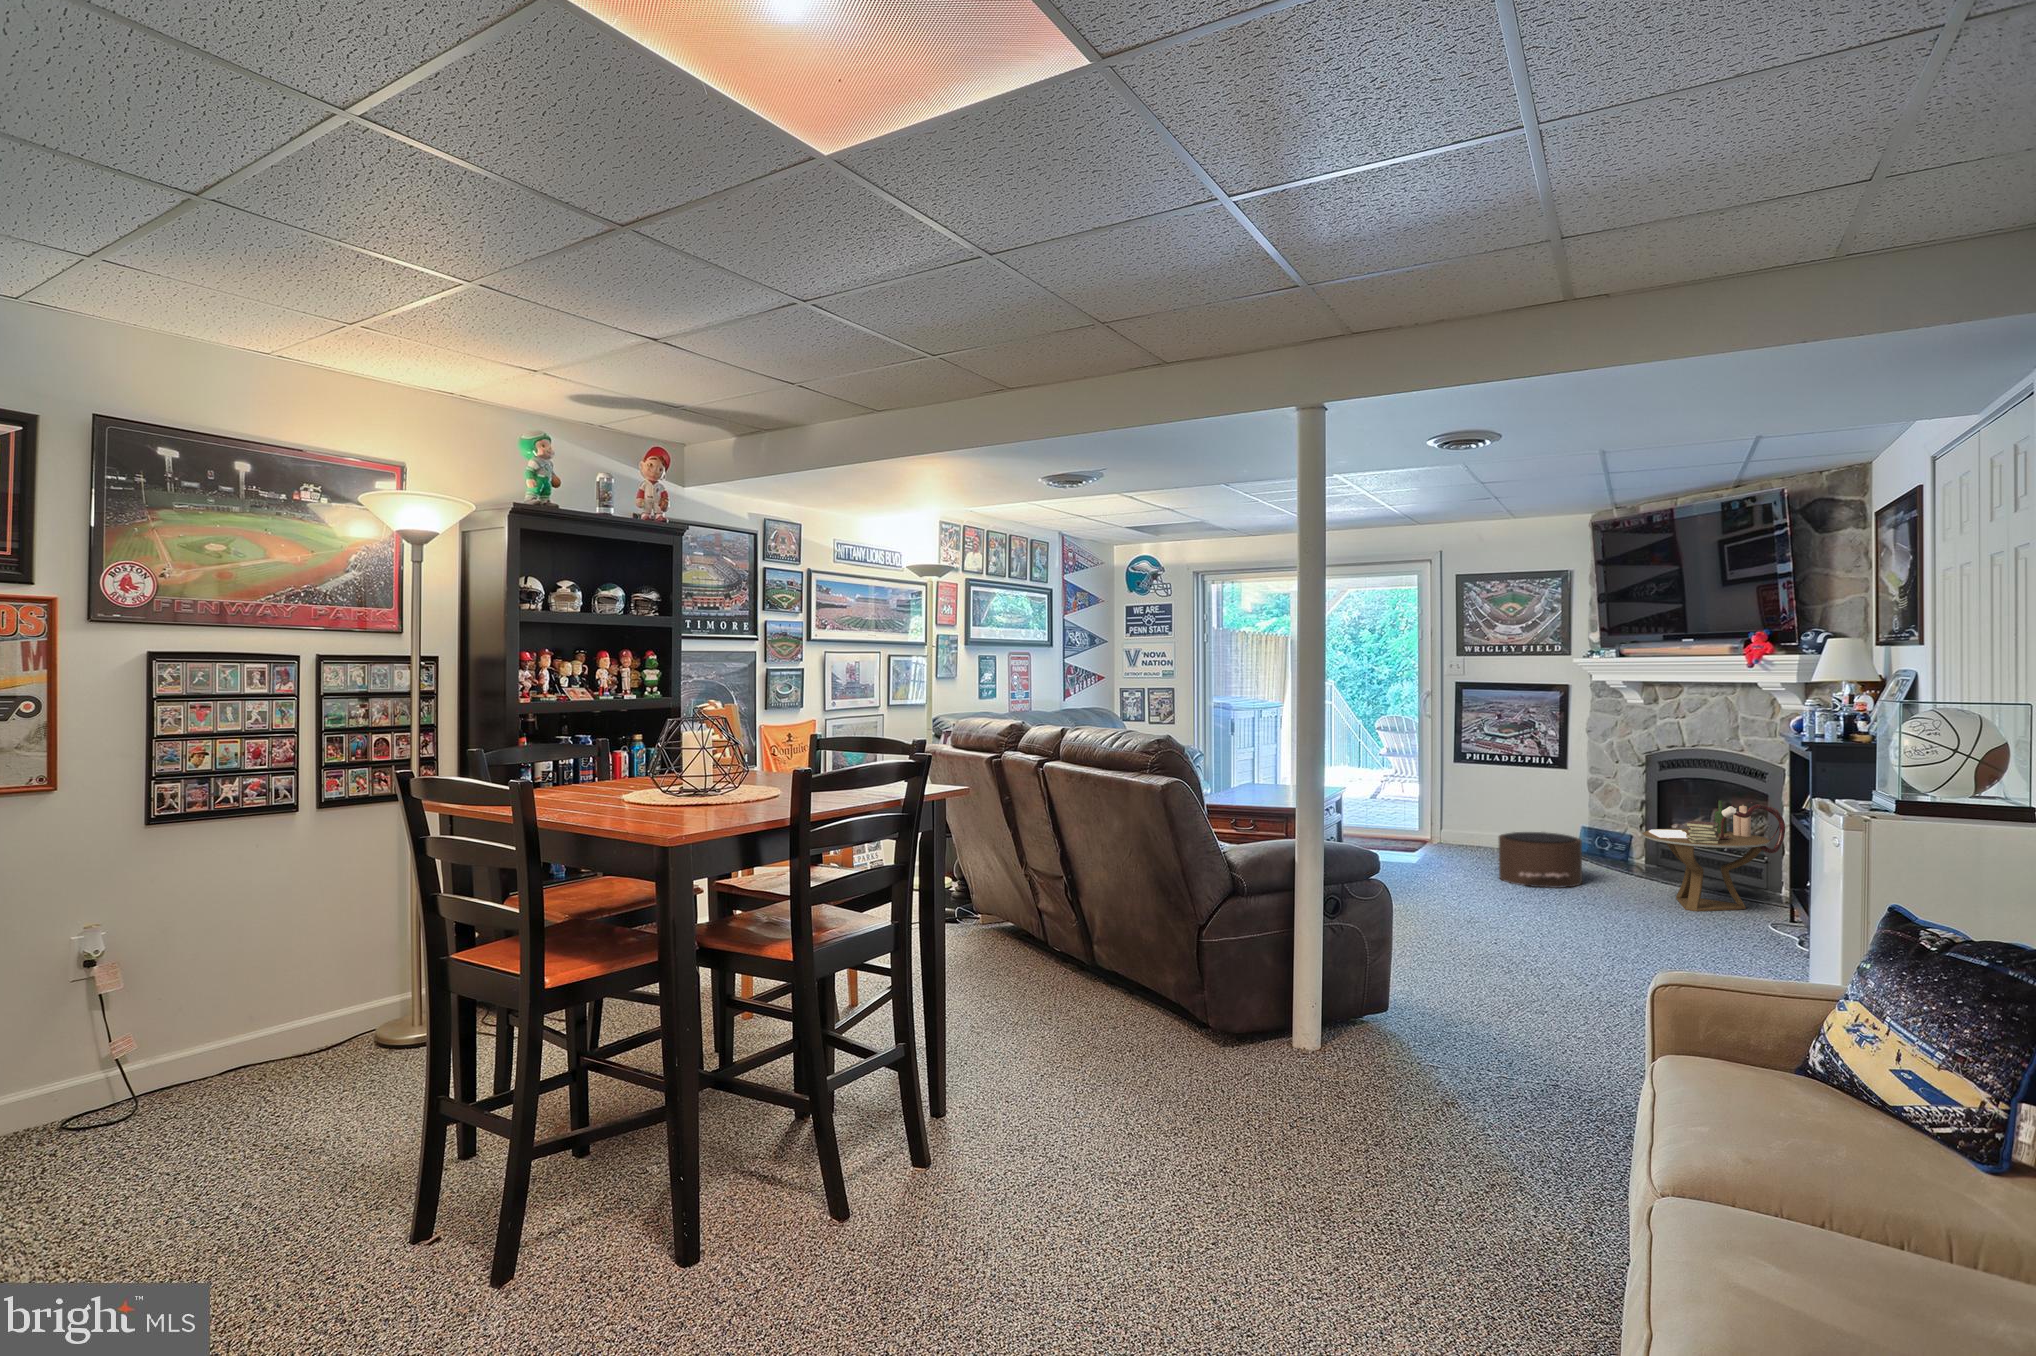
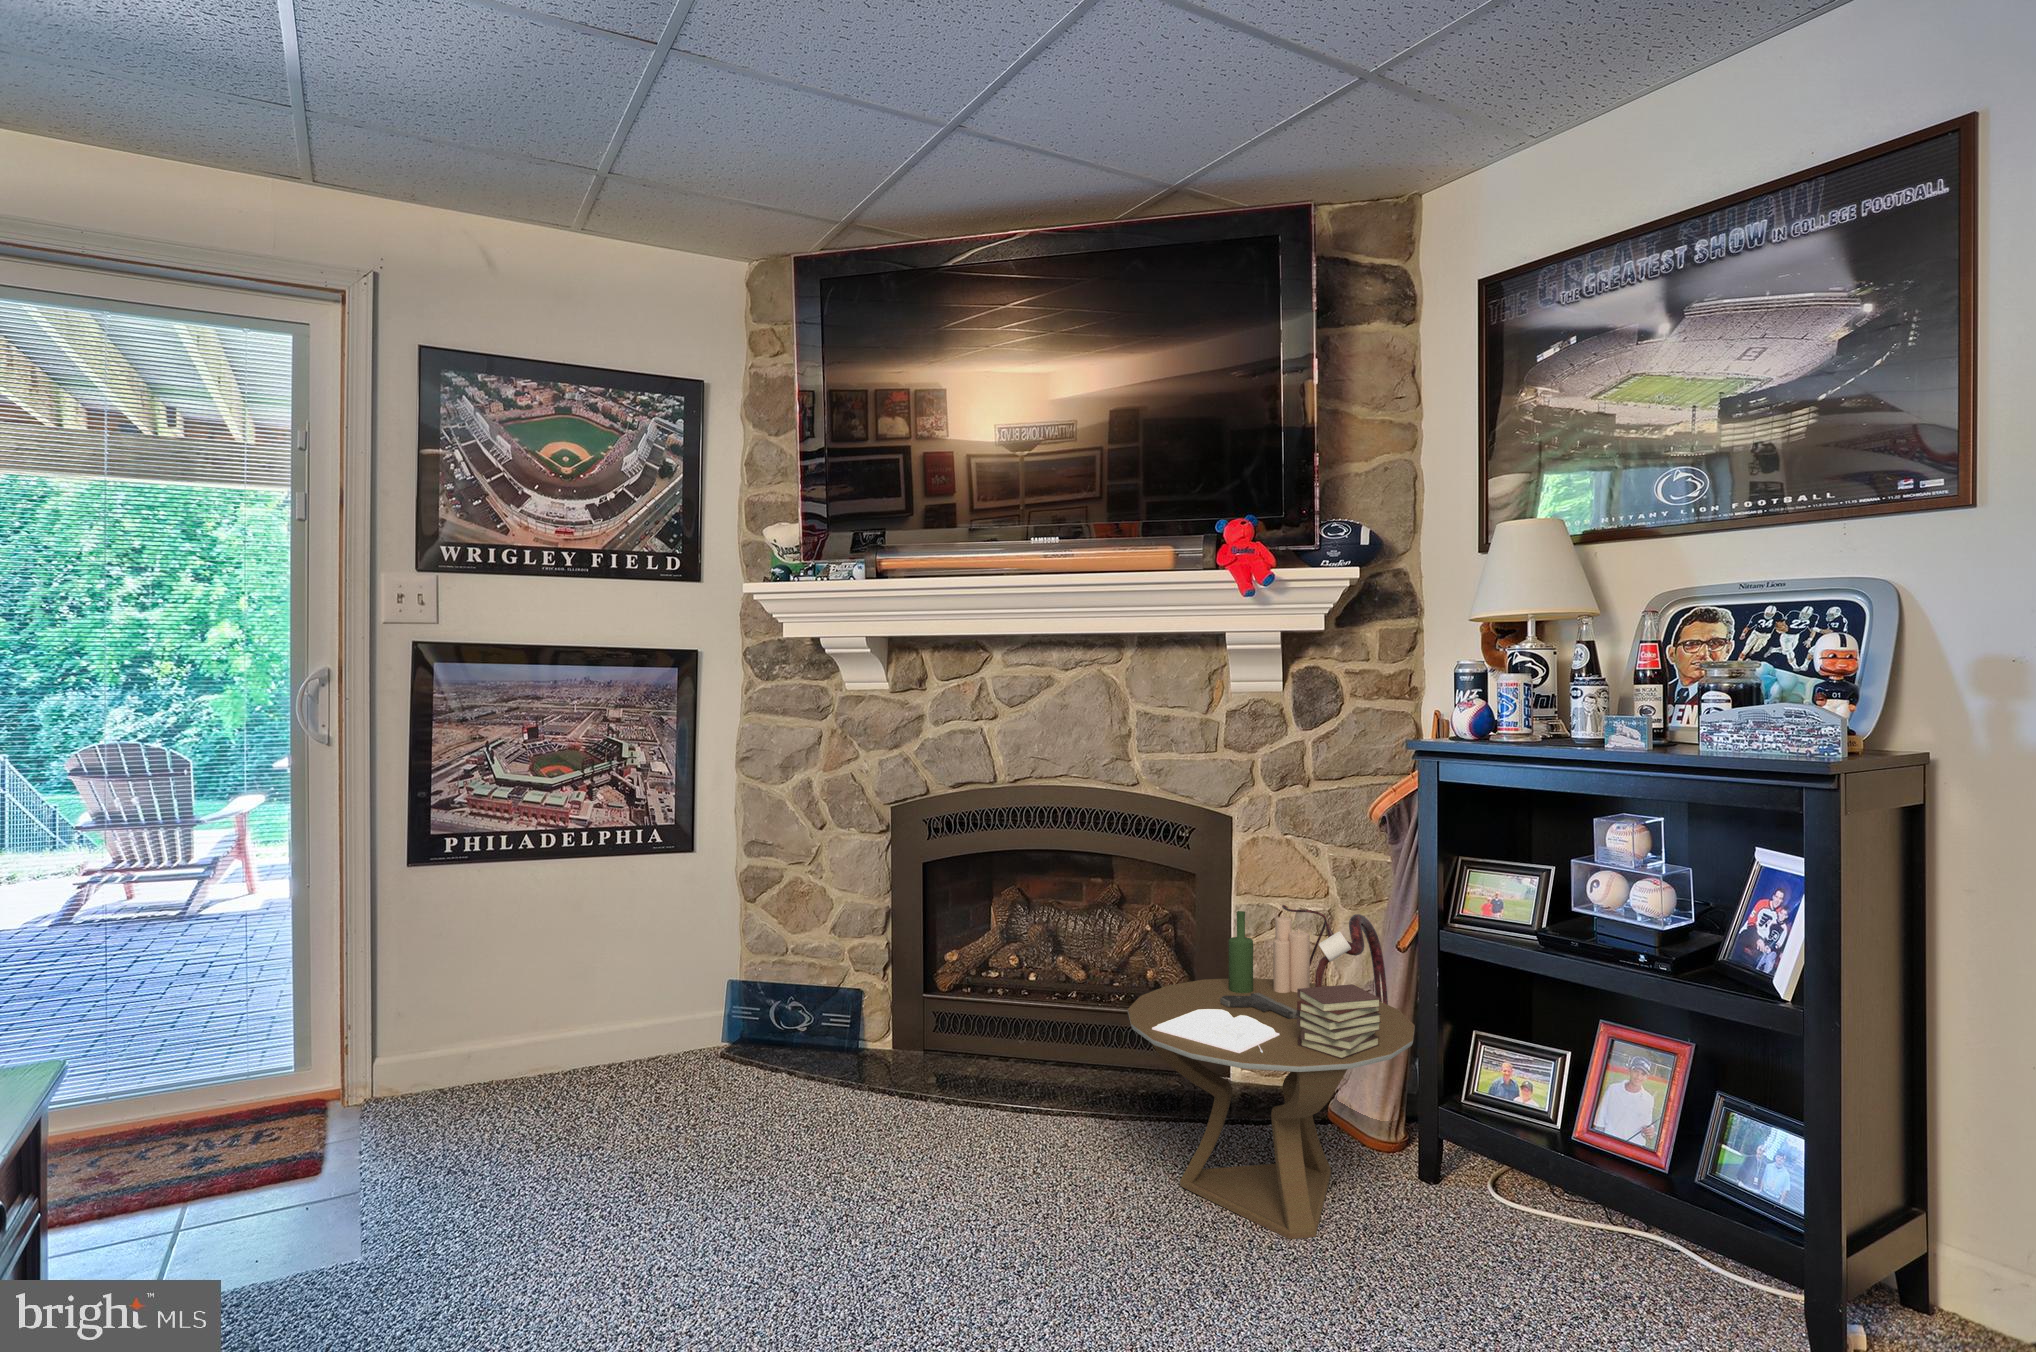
pouf: present [1498,832,1582,888] -> none [658,1054,950,1283]

